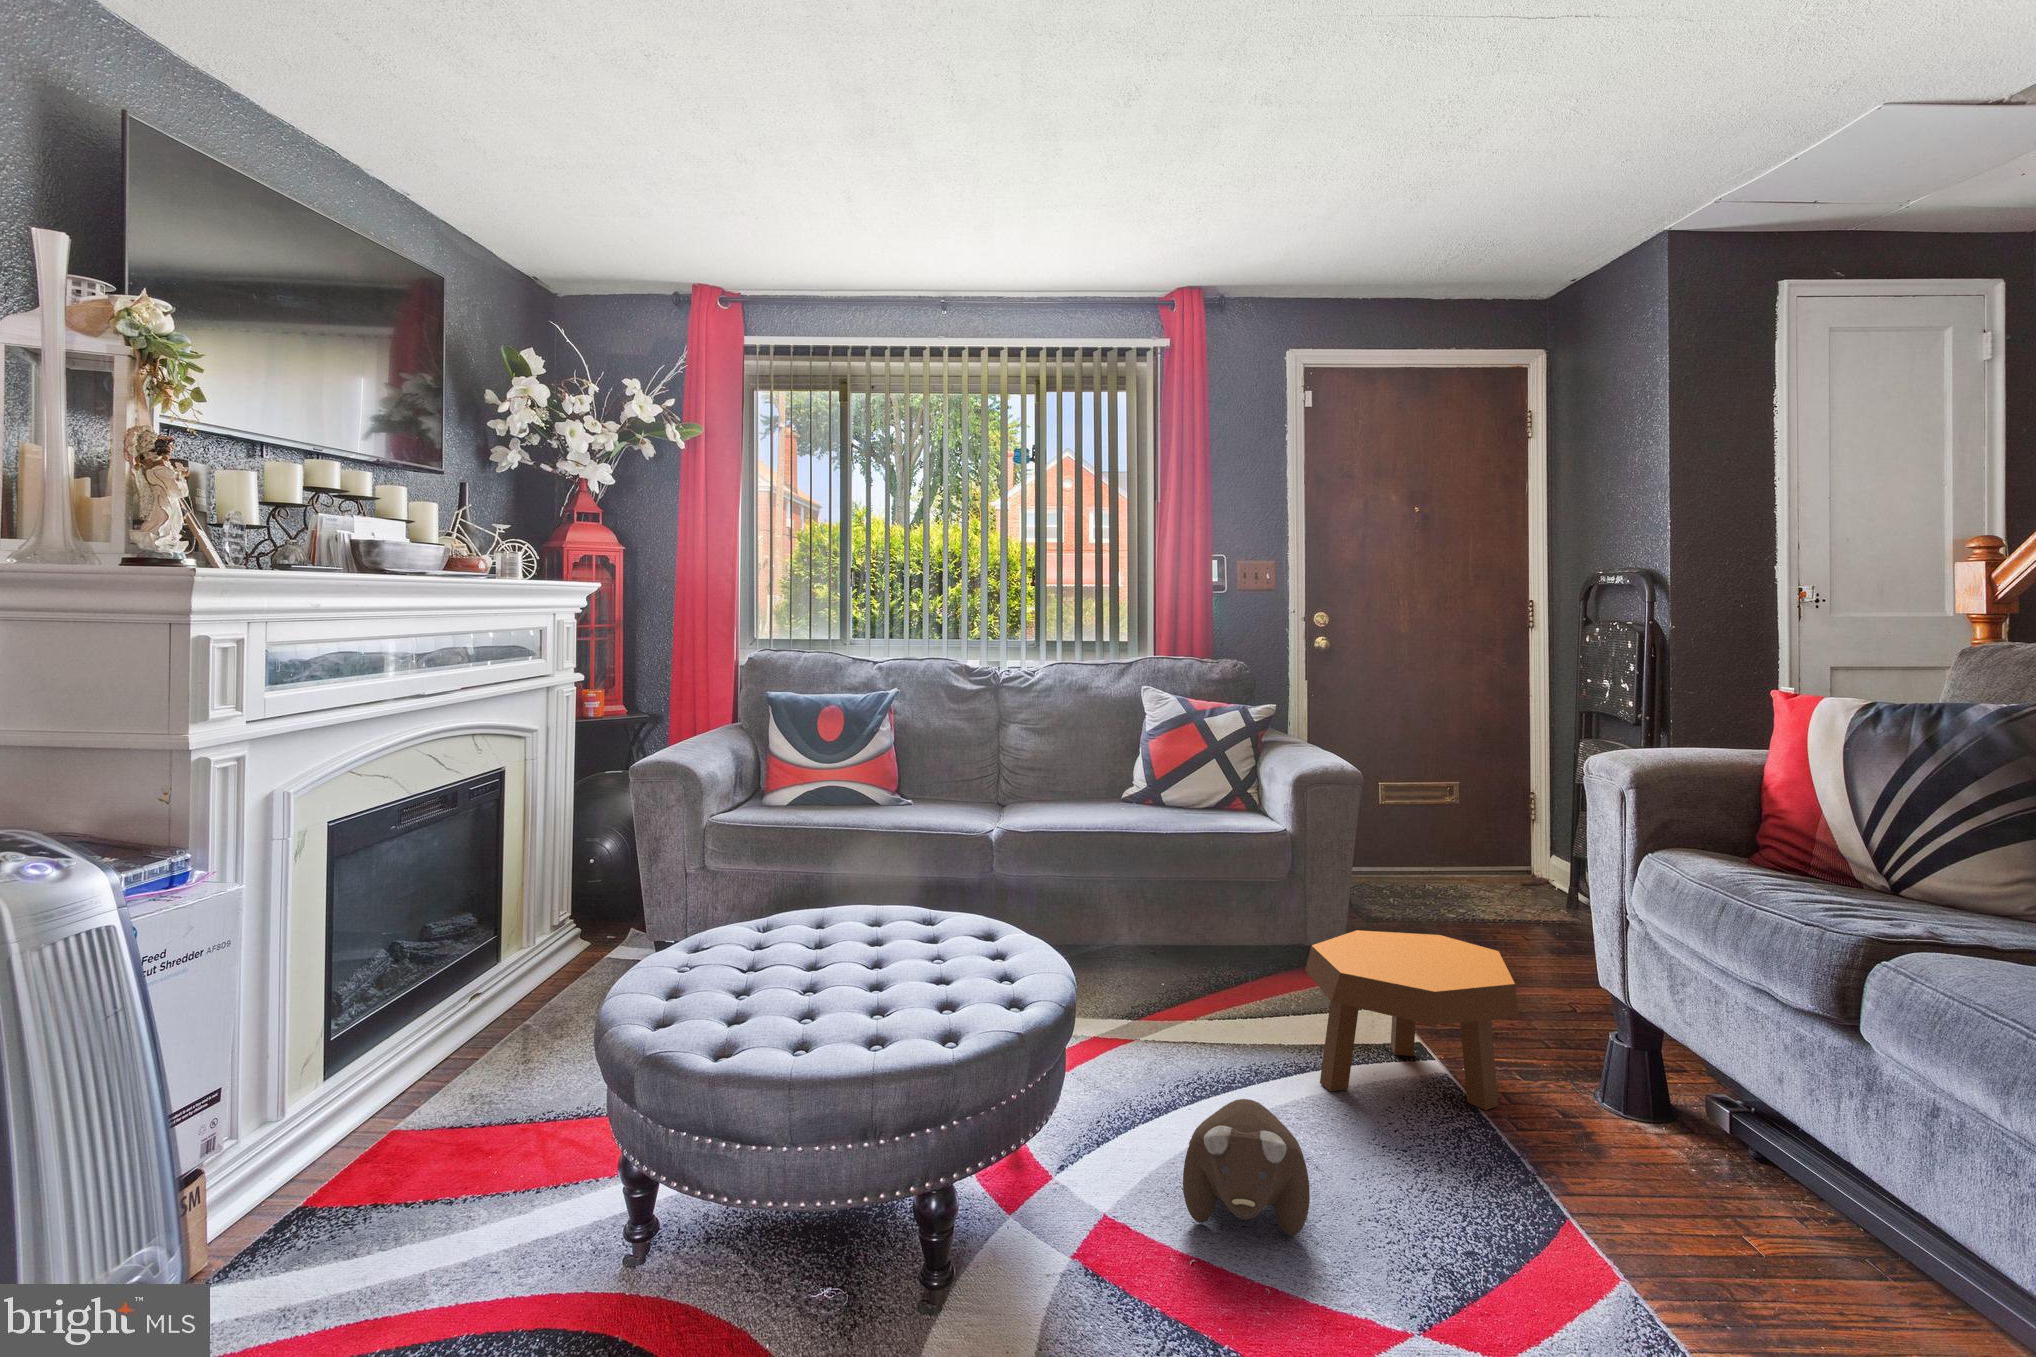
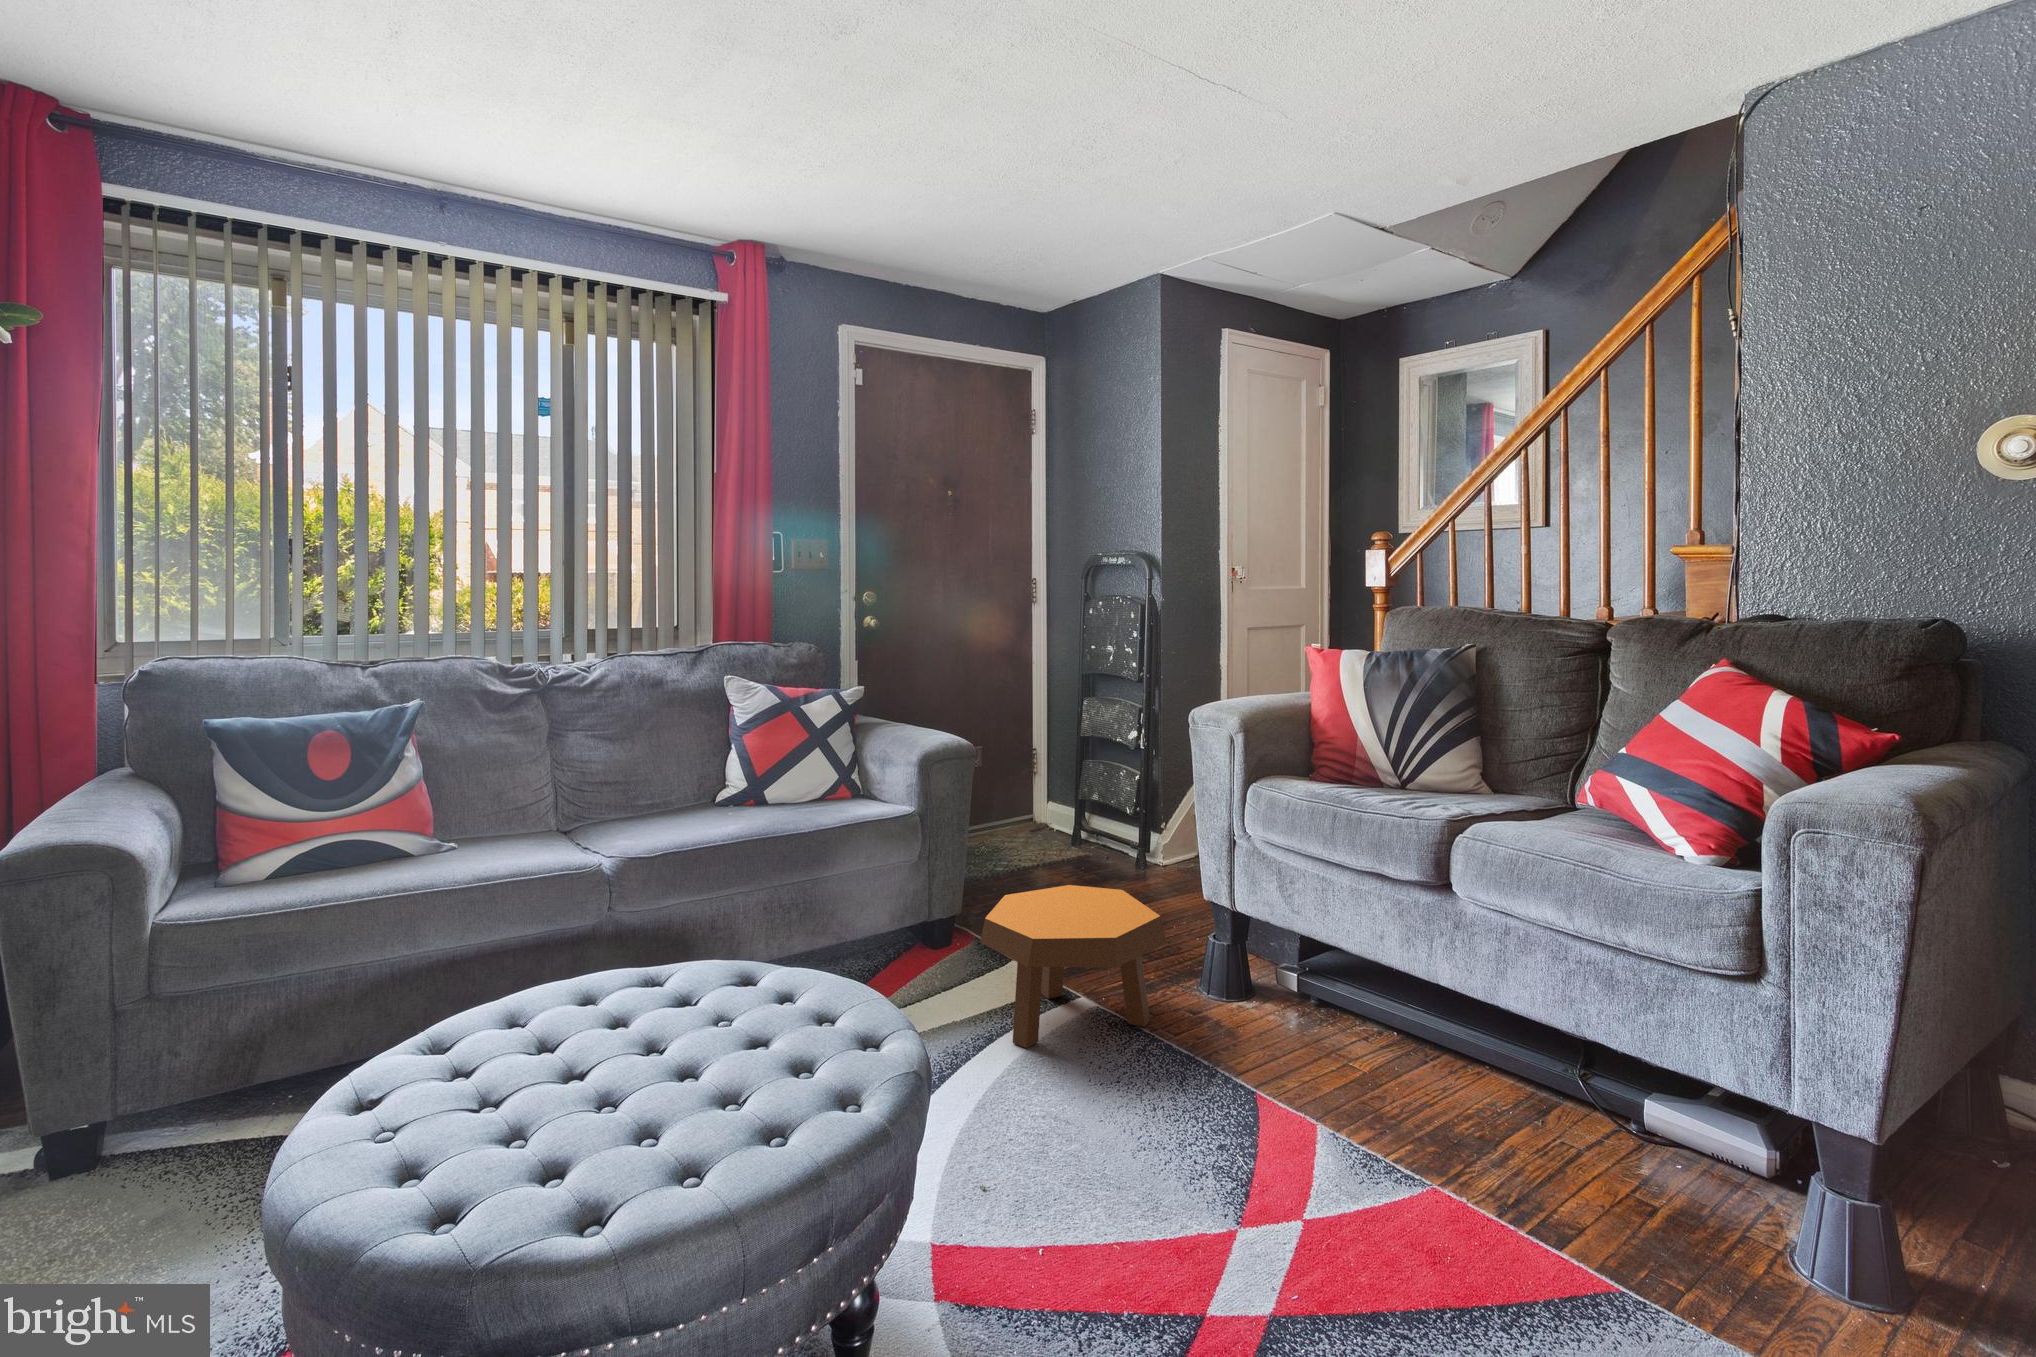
plush toy: present [1183,1099,1310,1236] -> none [993,1080,1112,1211]

